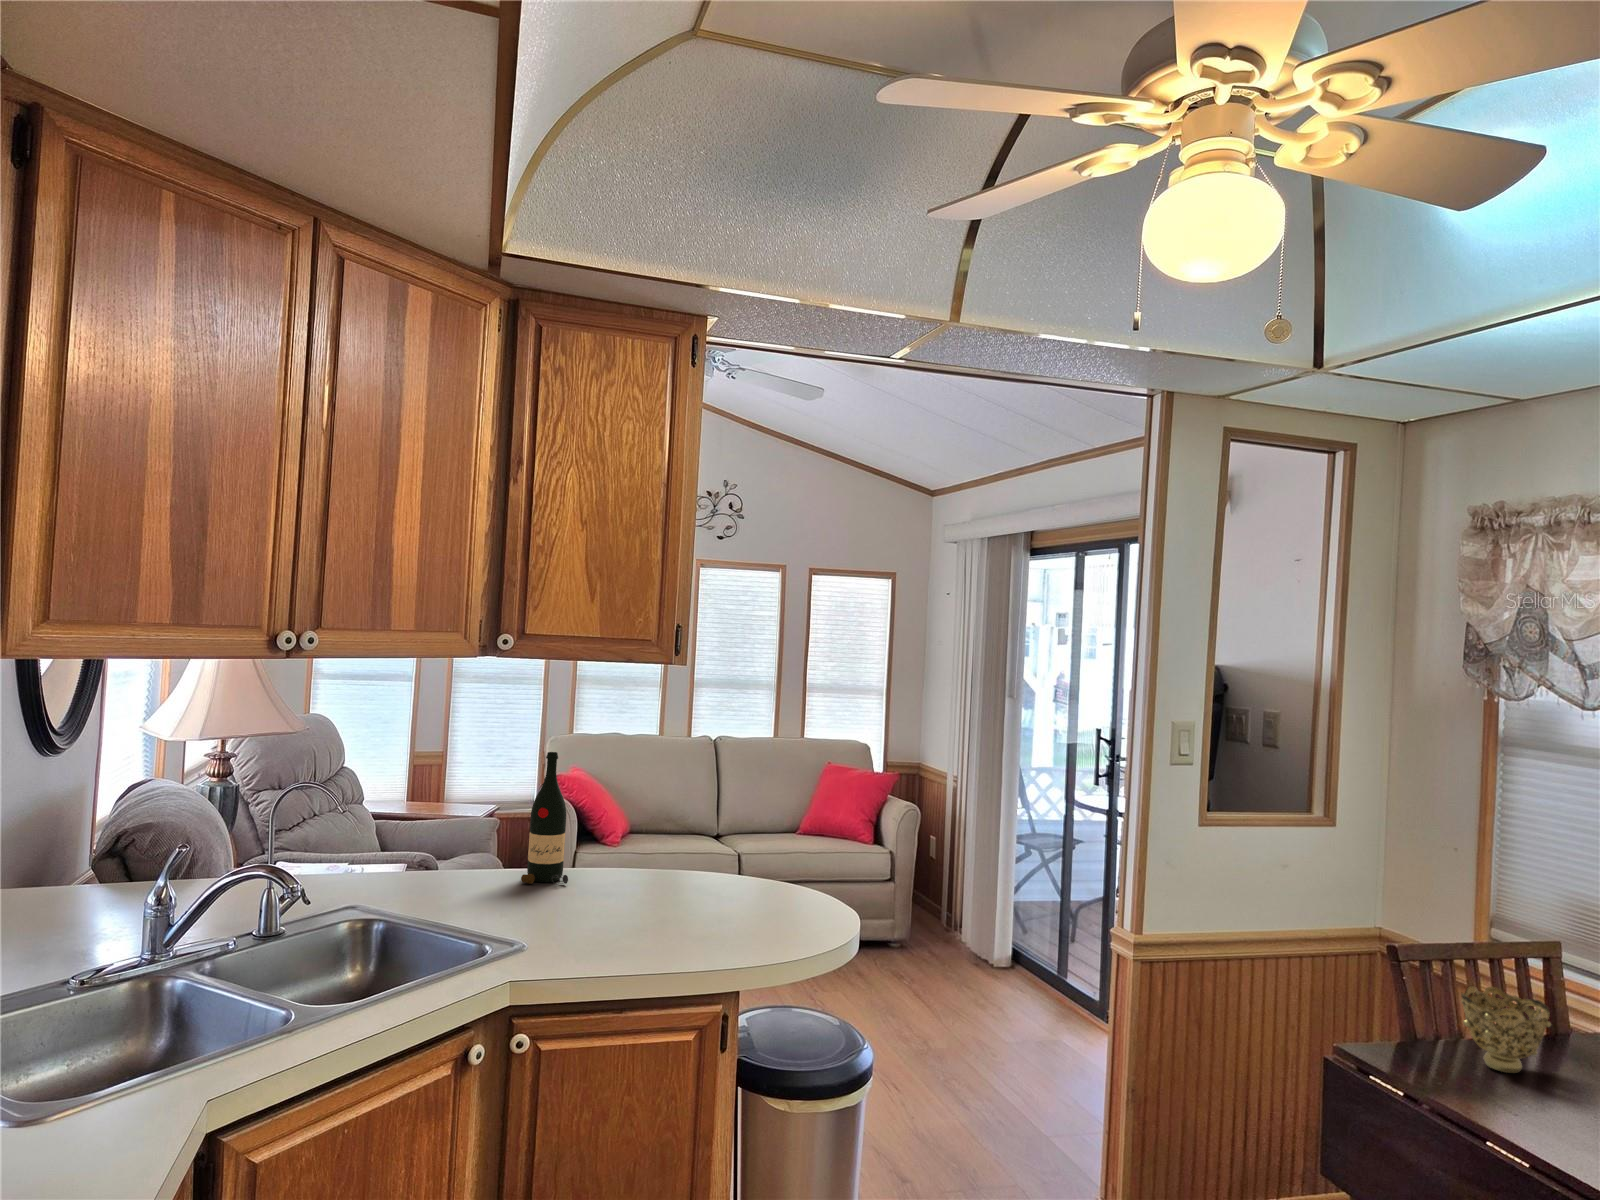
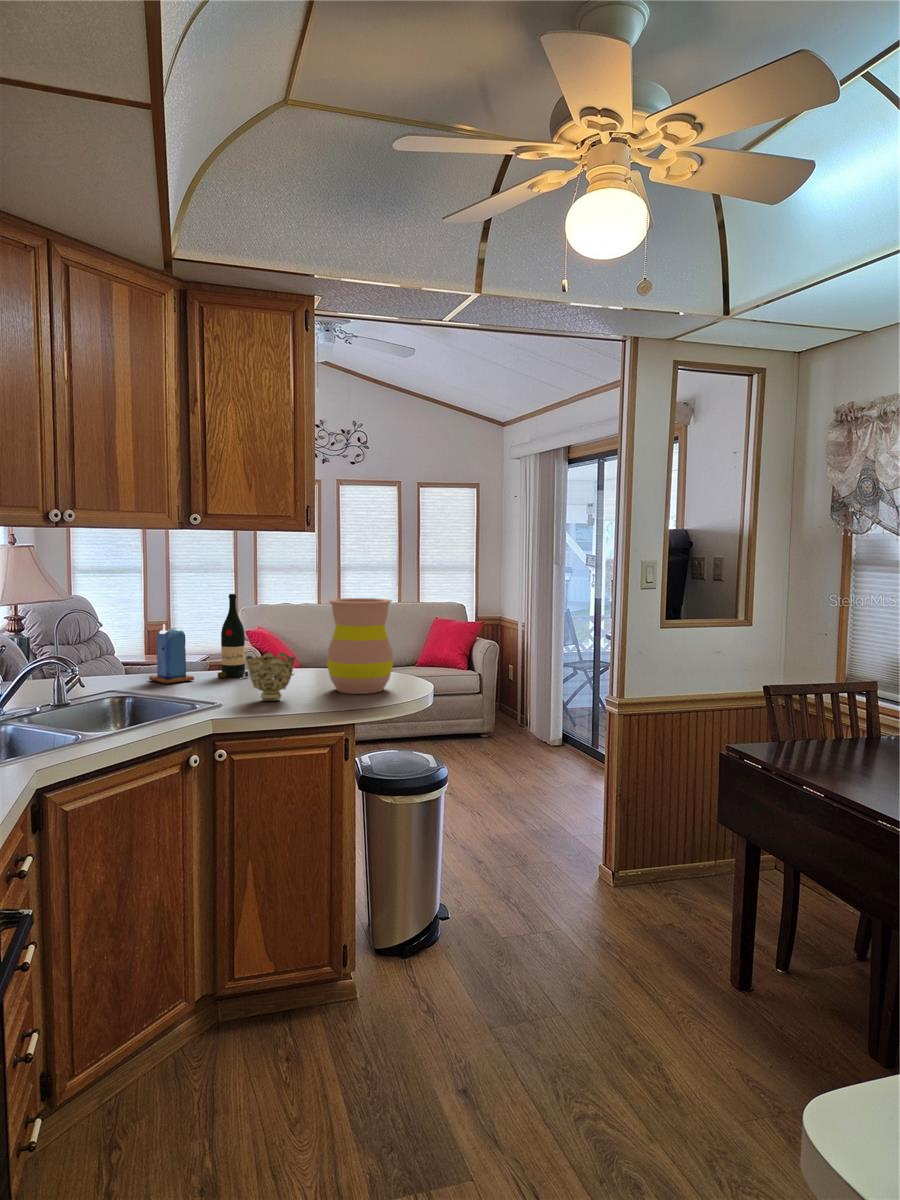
vase: none [694,773,801,933] -> present [327,598,393,694]
candle: none [415,797,485,894] -> present [149,624,194,684]
decorative bowl: present [1461,986,1551,1073] -> present [246,652,295,701]

